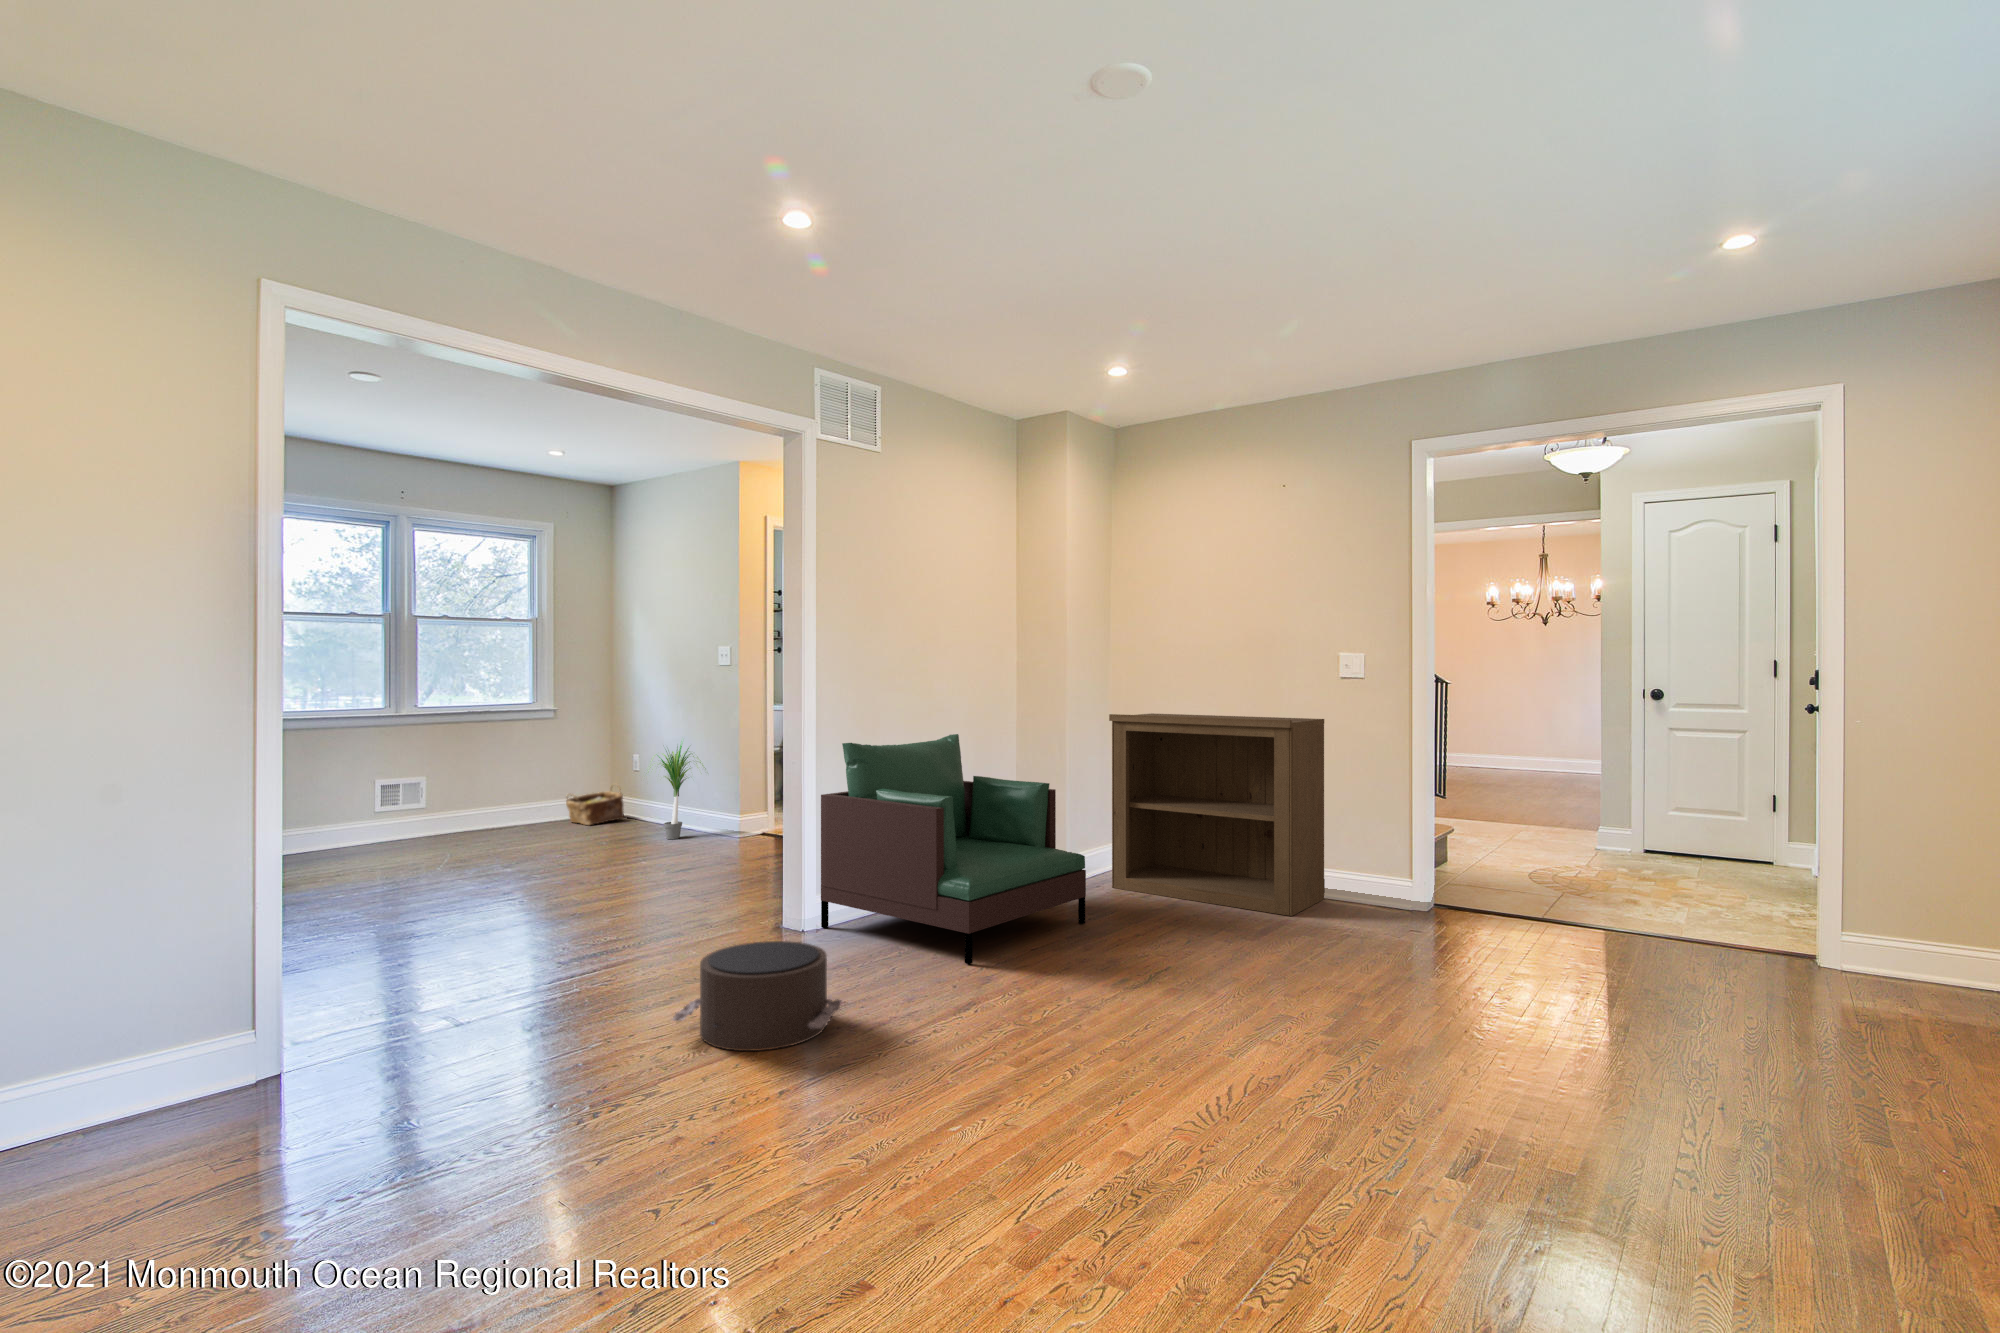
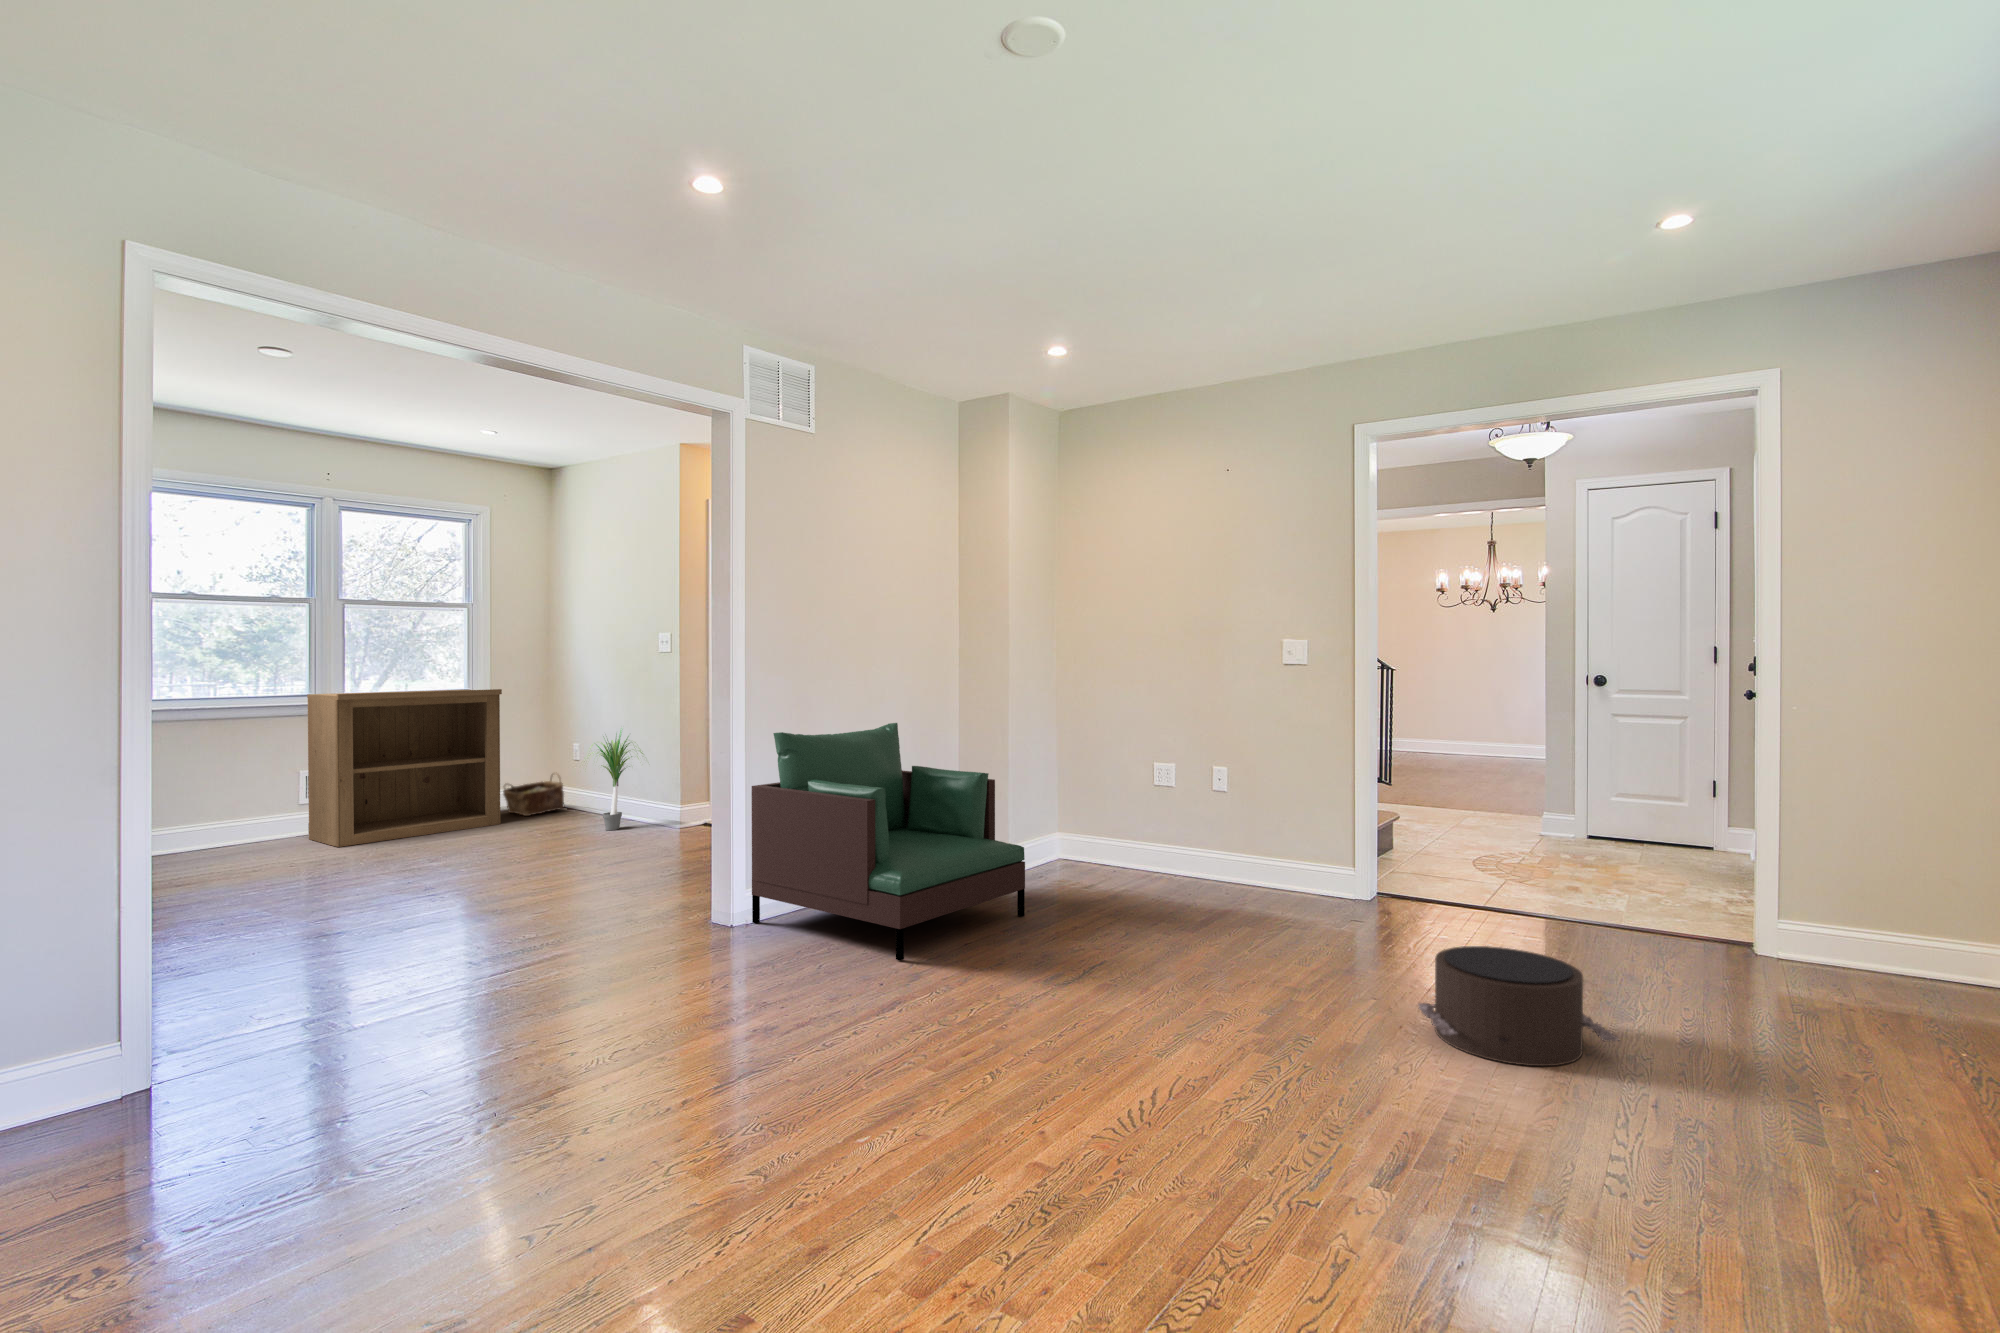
bookshelf: present [1109,713,1325,916] -> present [307,689,502,847]
pouf: present [672,941,842,1051] -> present [1418,946,1619,1066]

